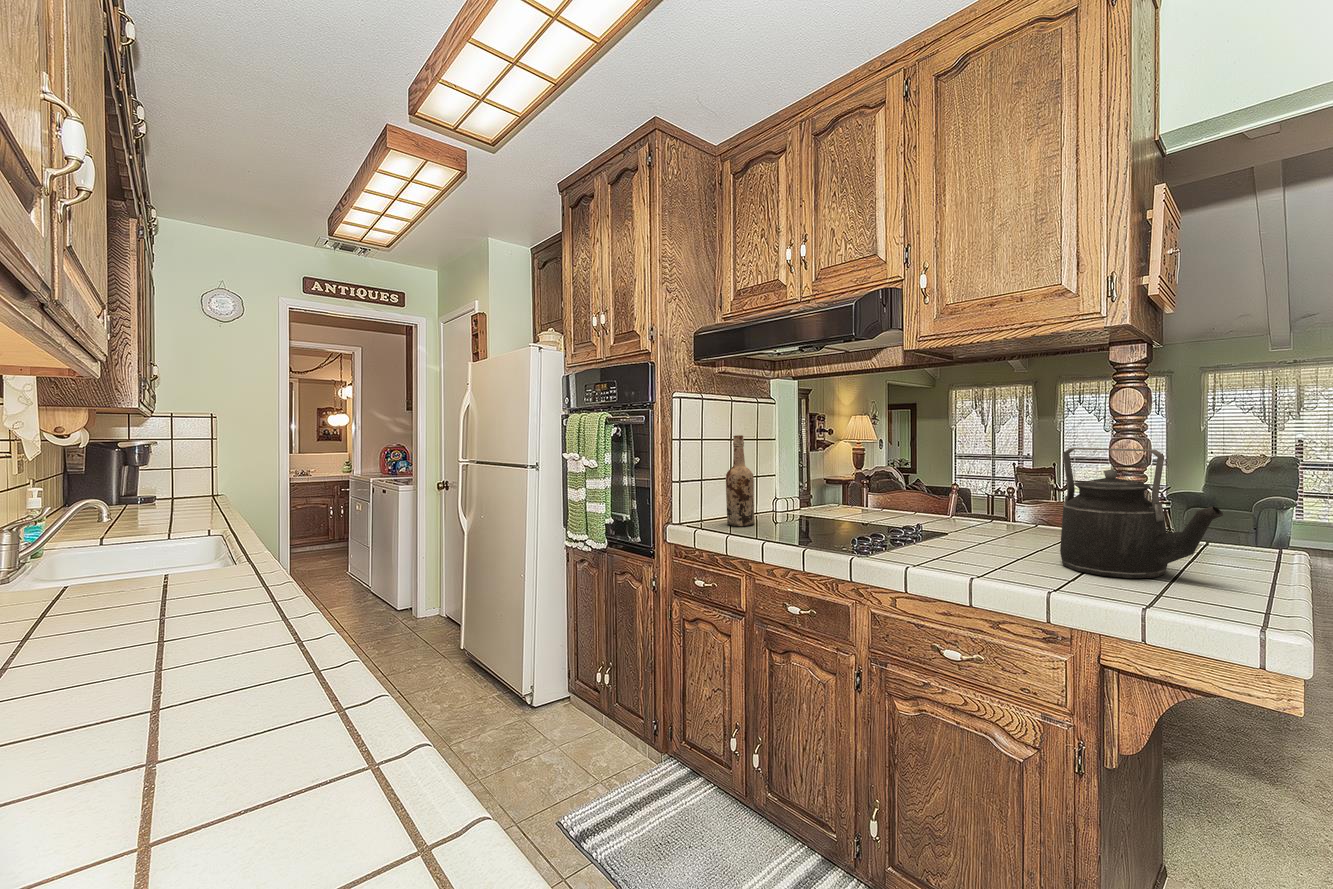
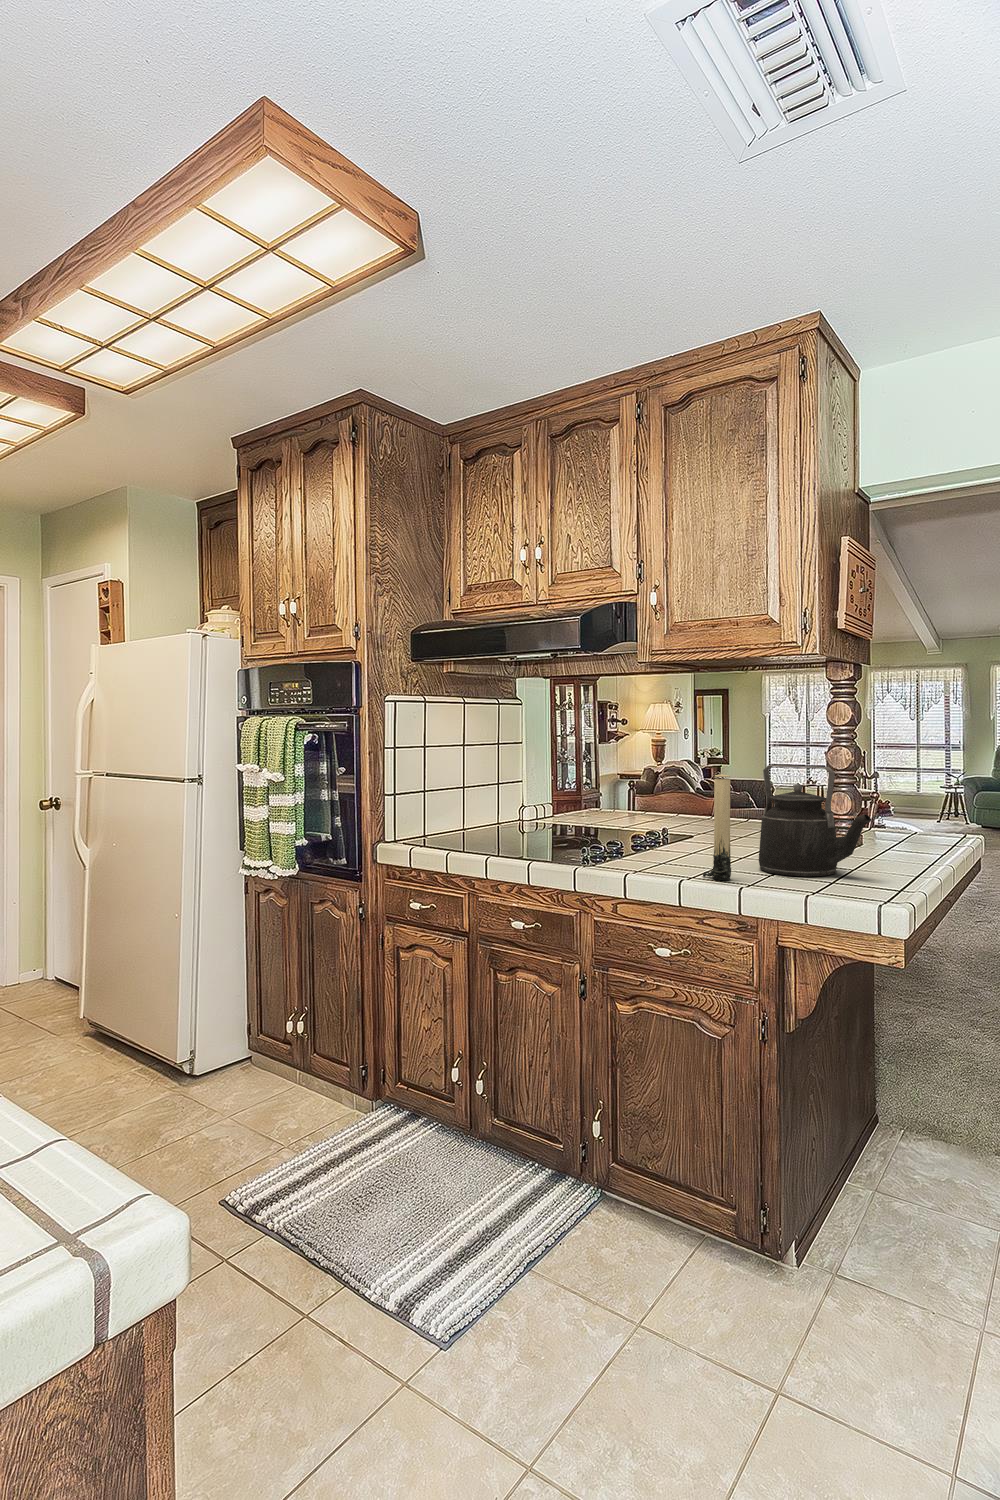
wine bottle: present [726,435,754,526] -> none [448,746,478,845]
candle: none [994,461,1031,581] -> present [703,775,731,880]

